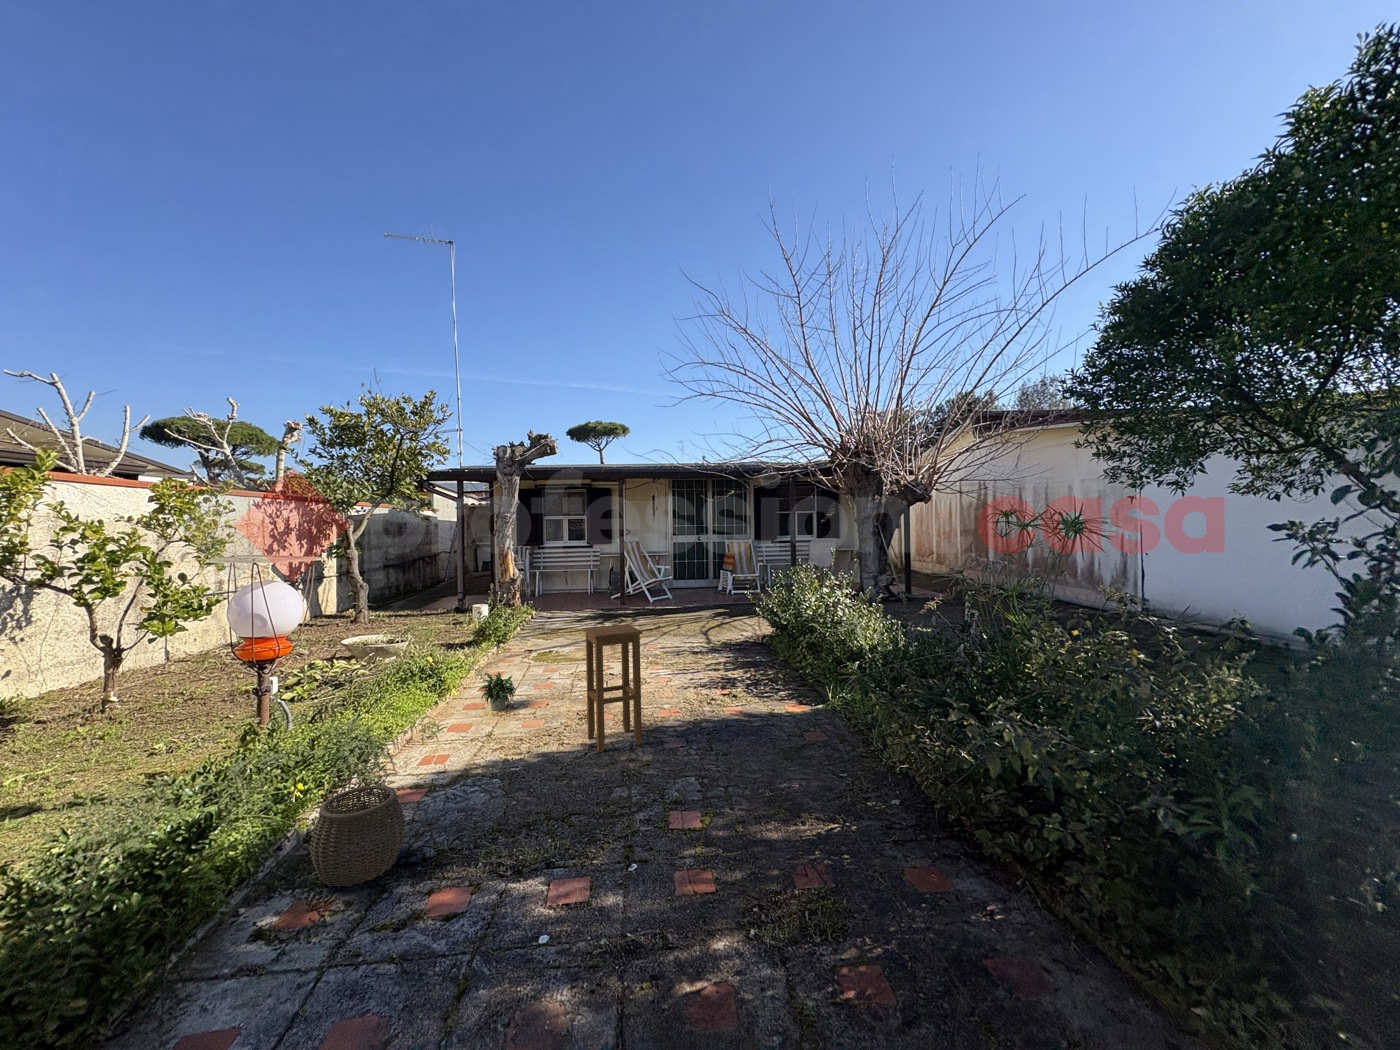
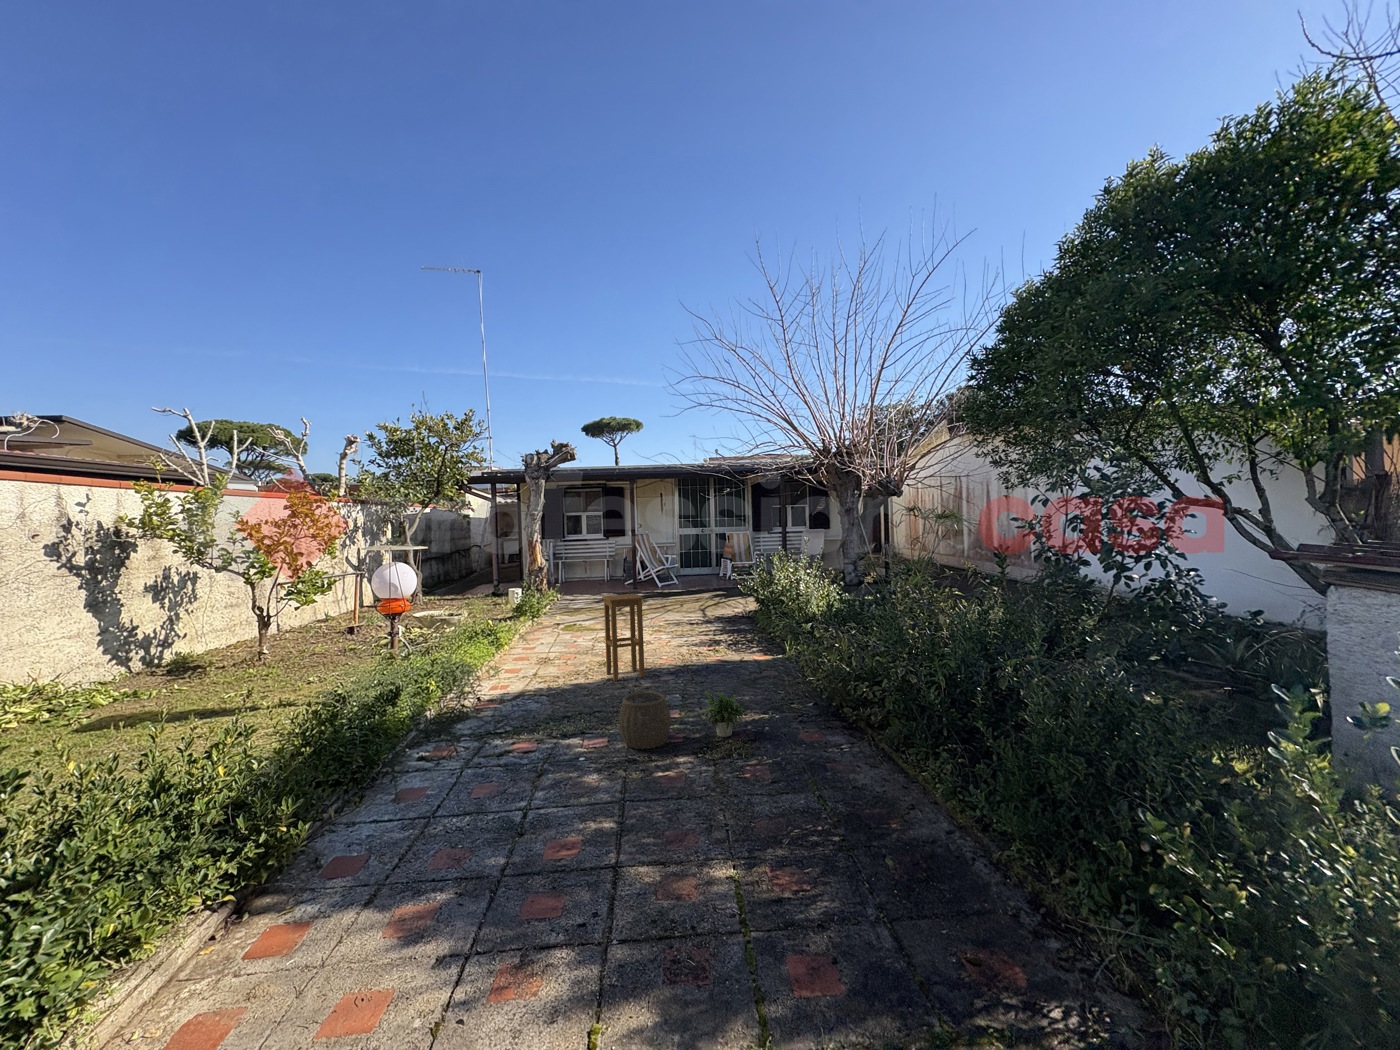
potted plant: present [480,672,516,711] -> present [704,690,744,737]
woven basket: present [310,785,406,888] -> present [619,692,671,749]

